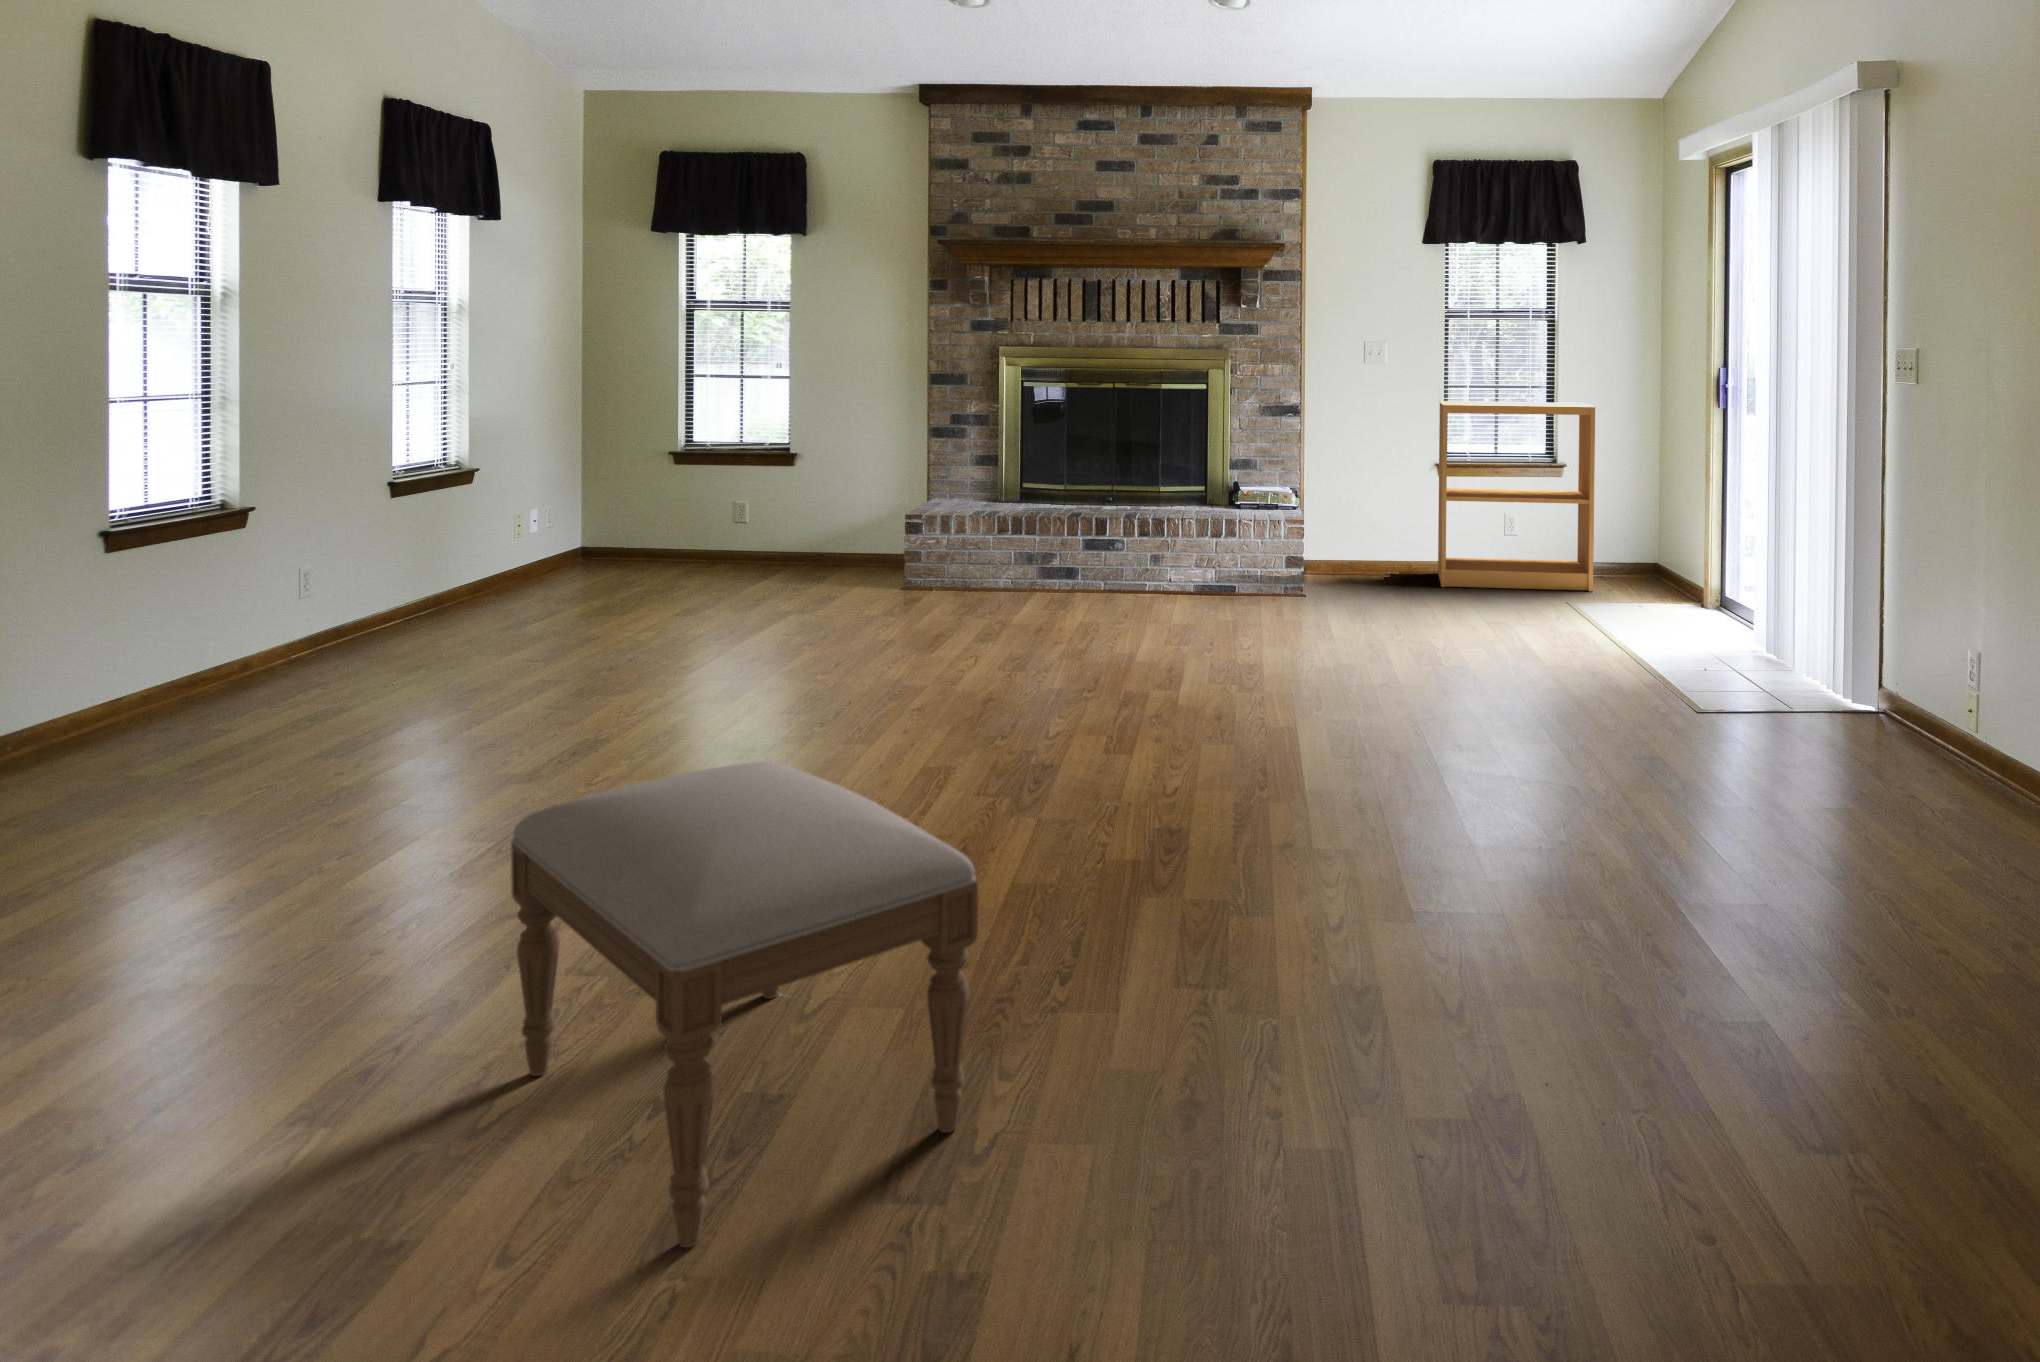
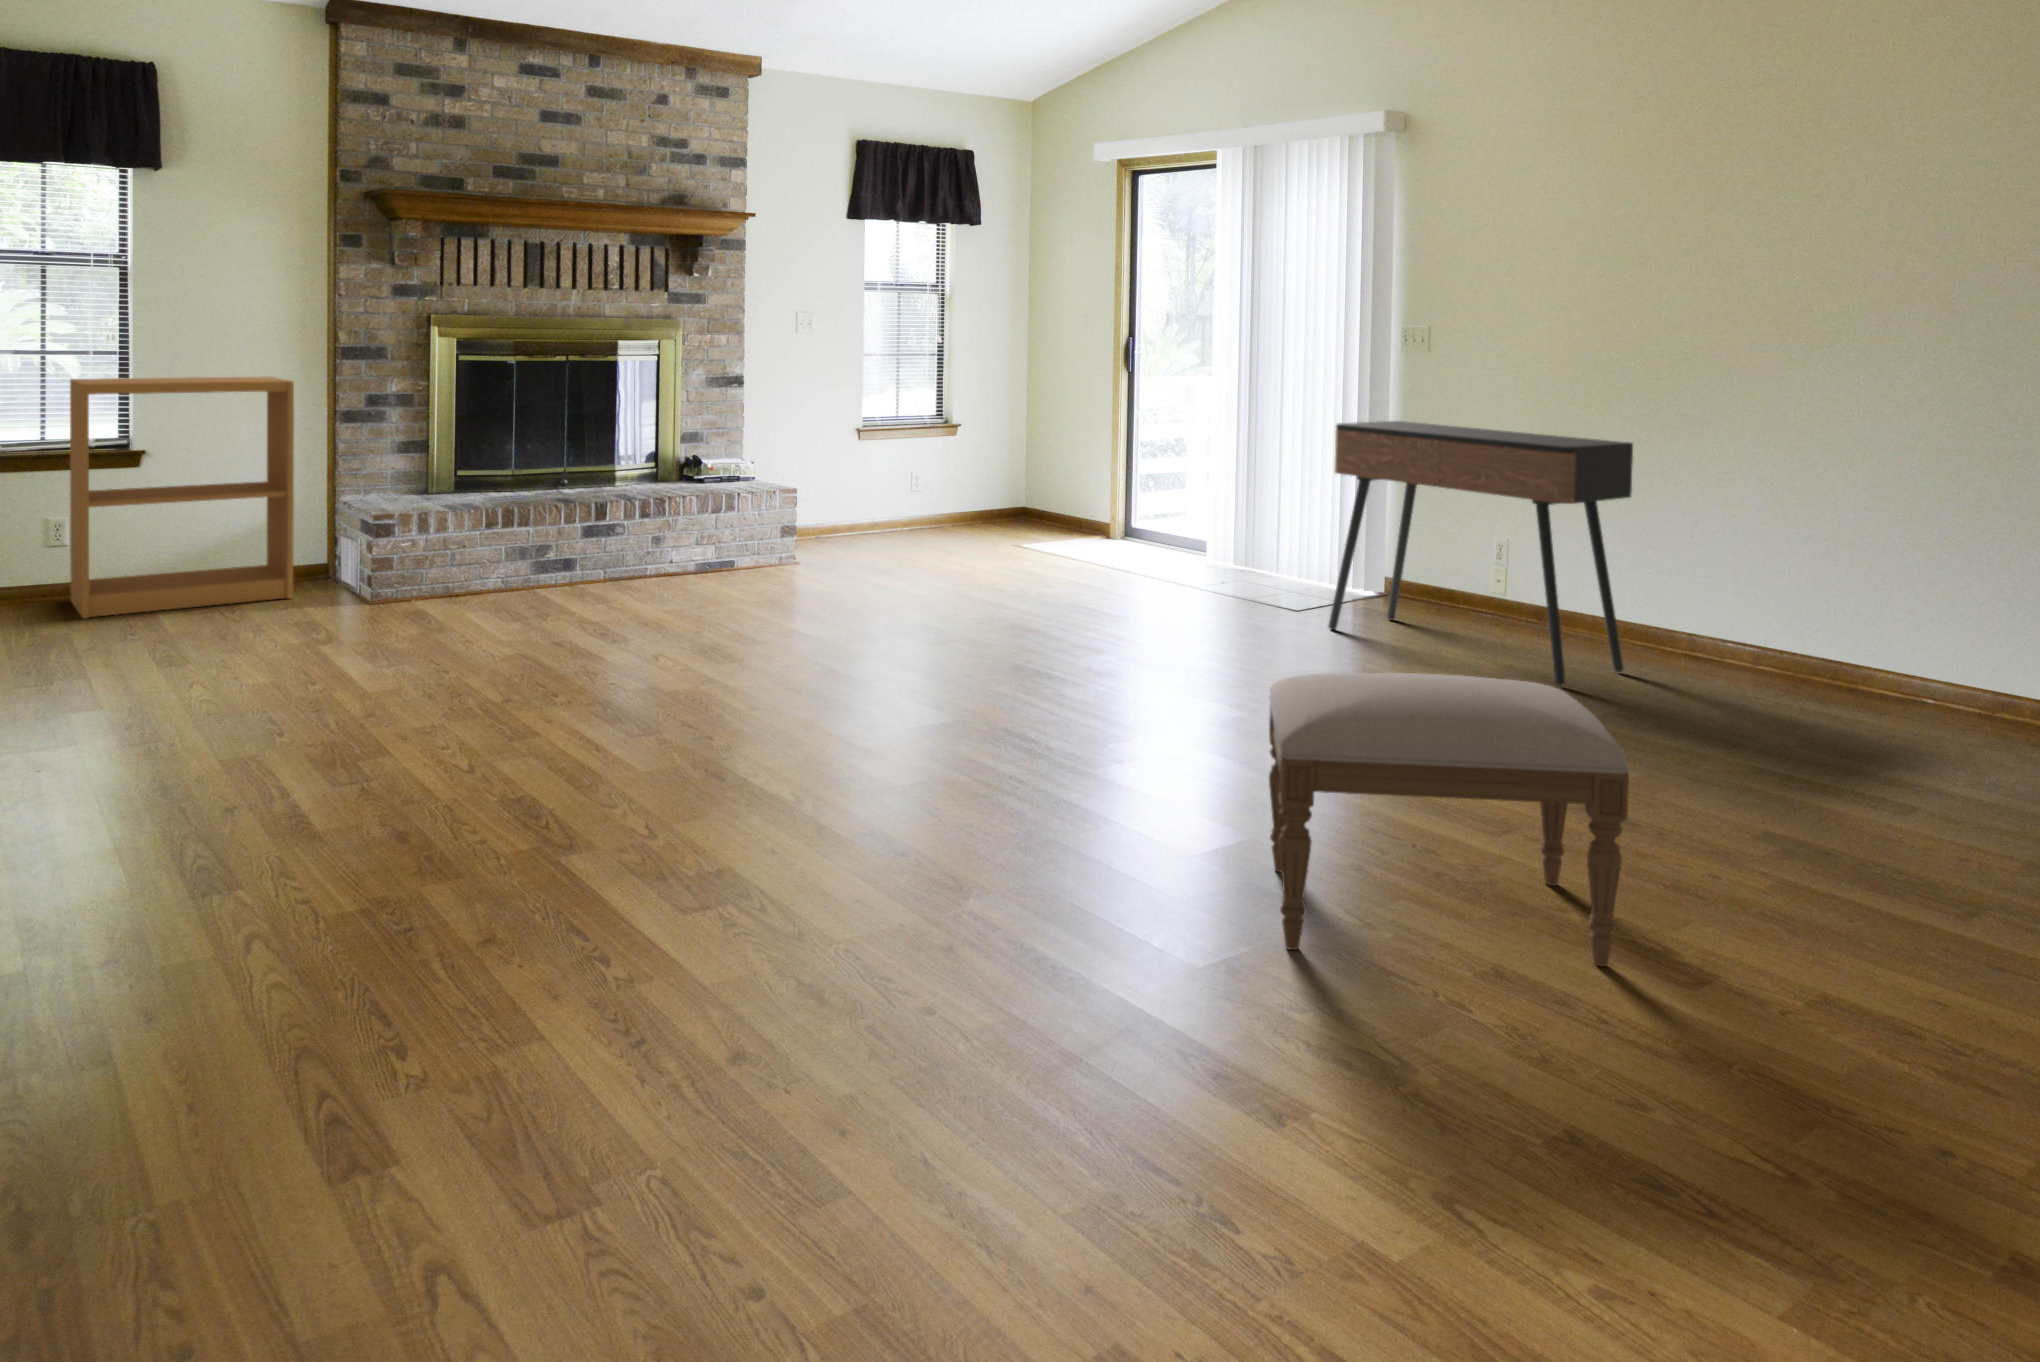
bookshelf: present [1438,401,1595,591] -> present [70,377,294,618]
console table: none [1647,479,1945,906] -> present [1328,421,1633,686]

